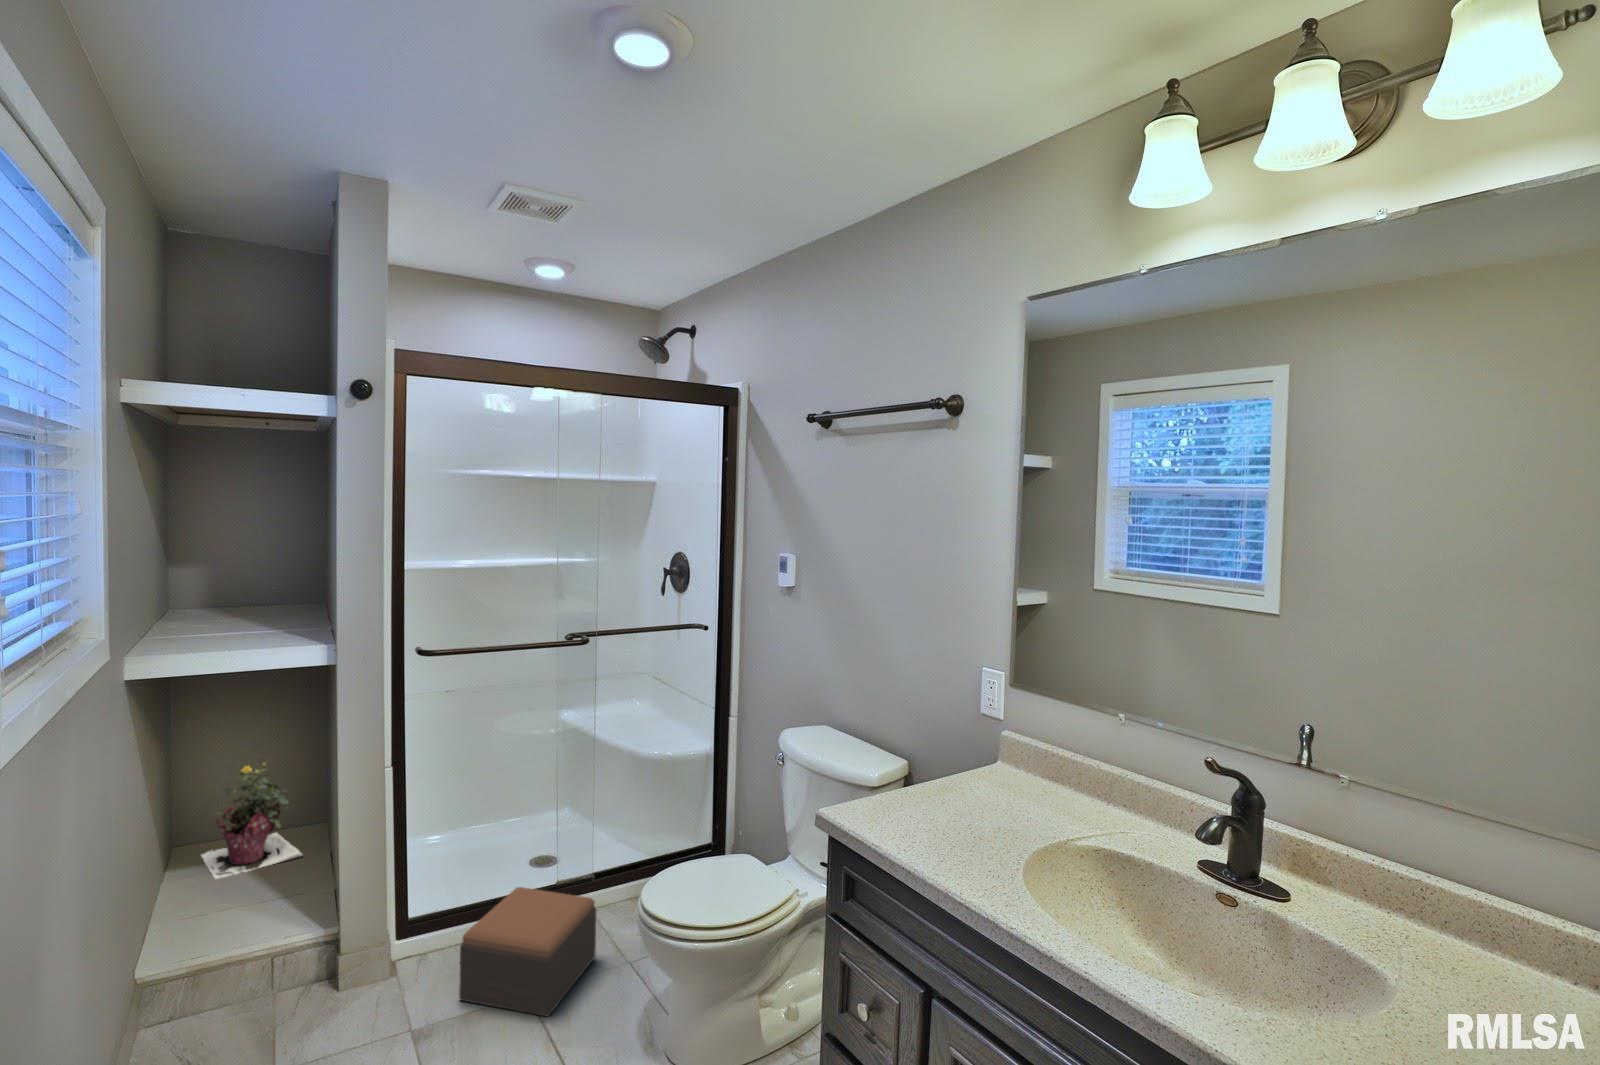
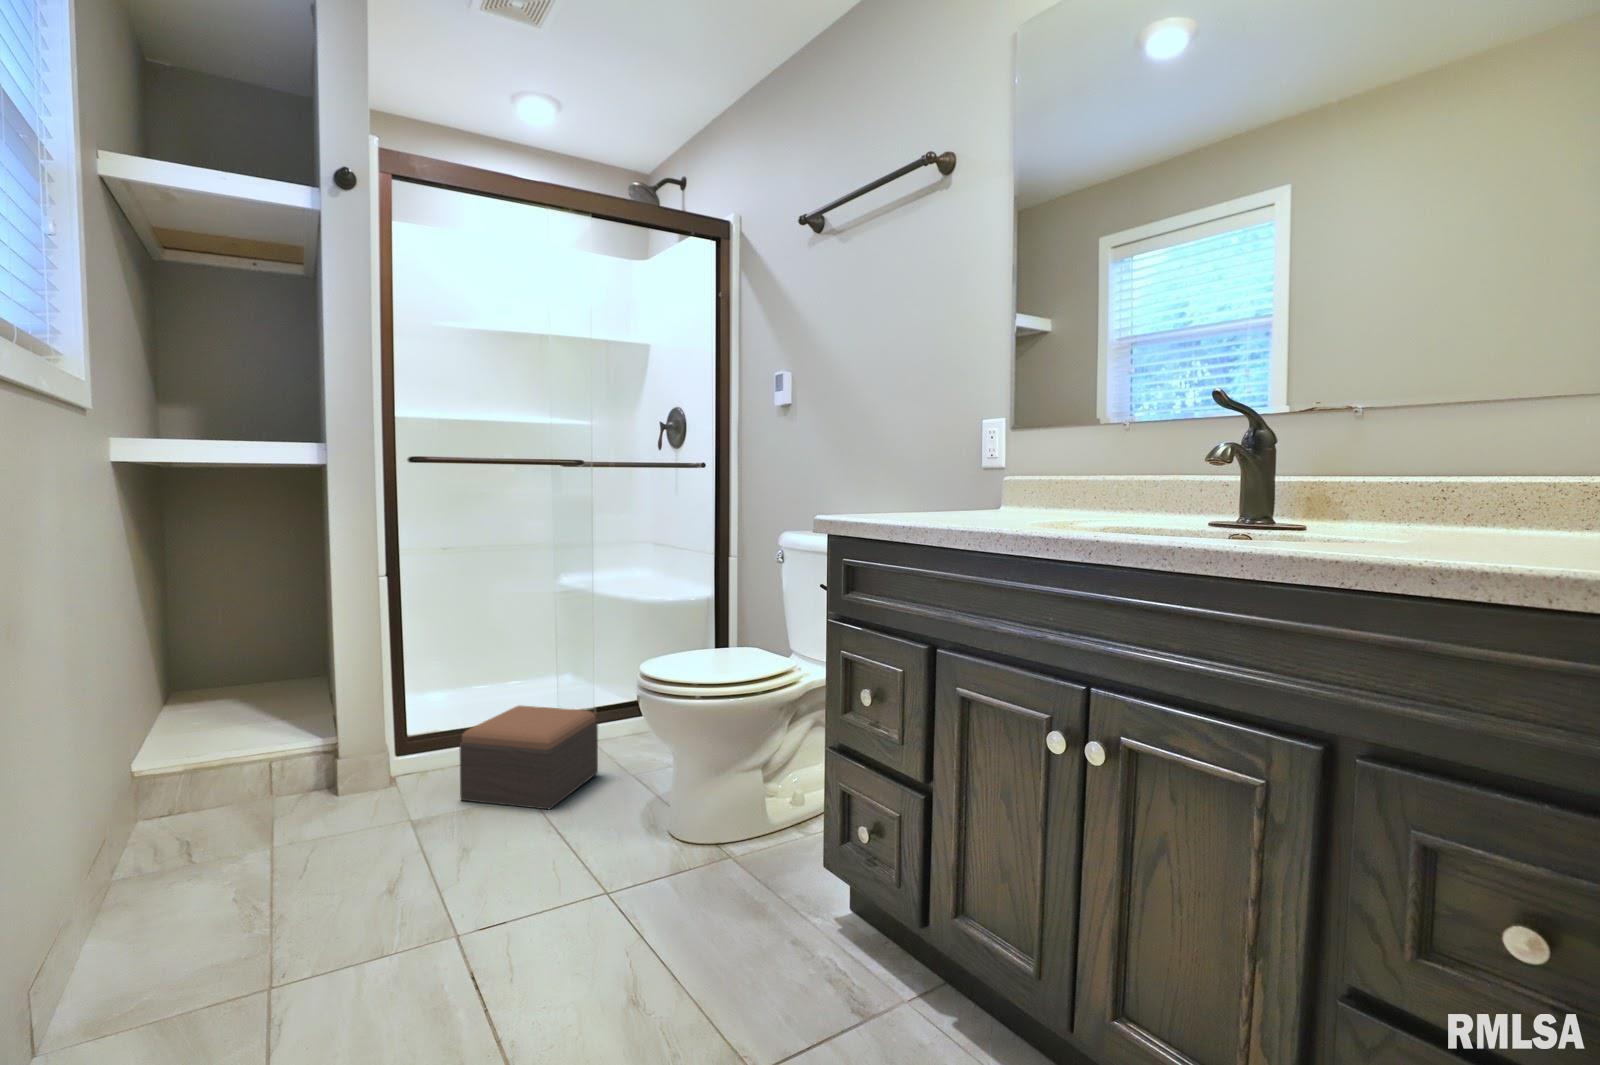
potted plant: present [201,763,302,879] -> none [199,604,303,714]

